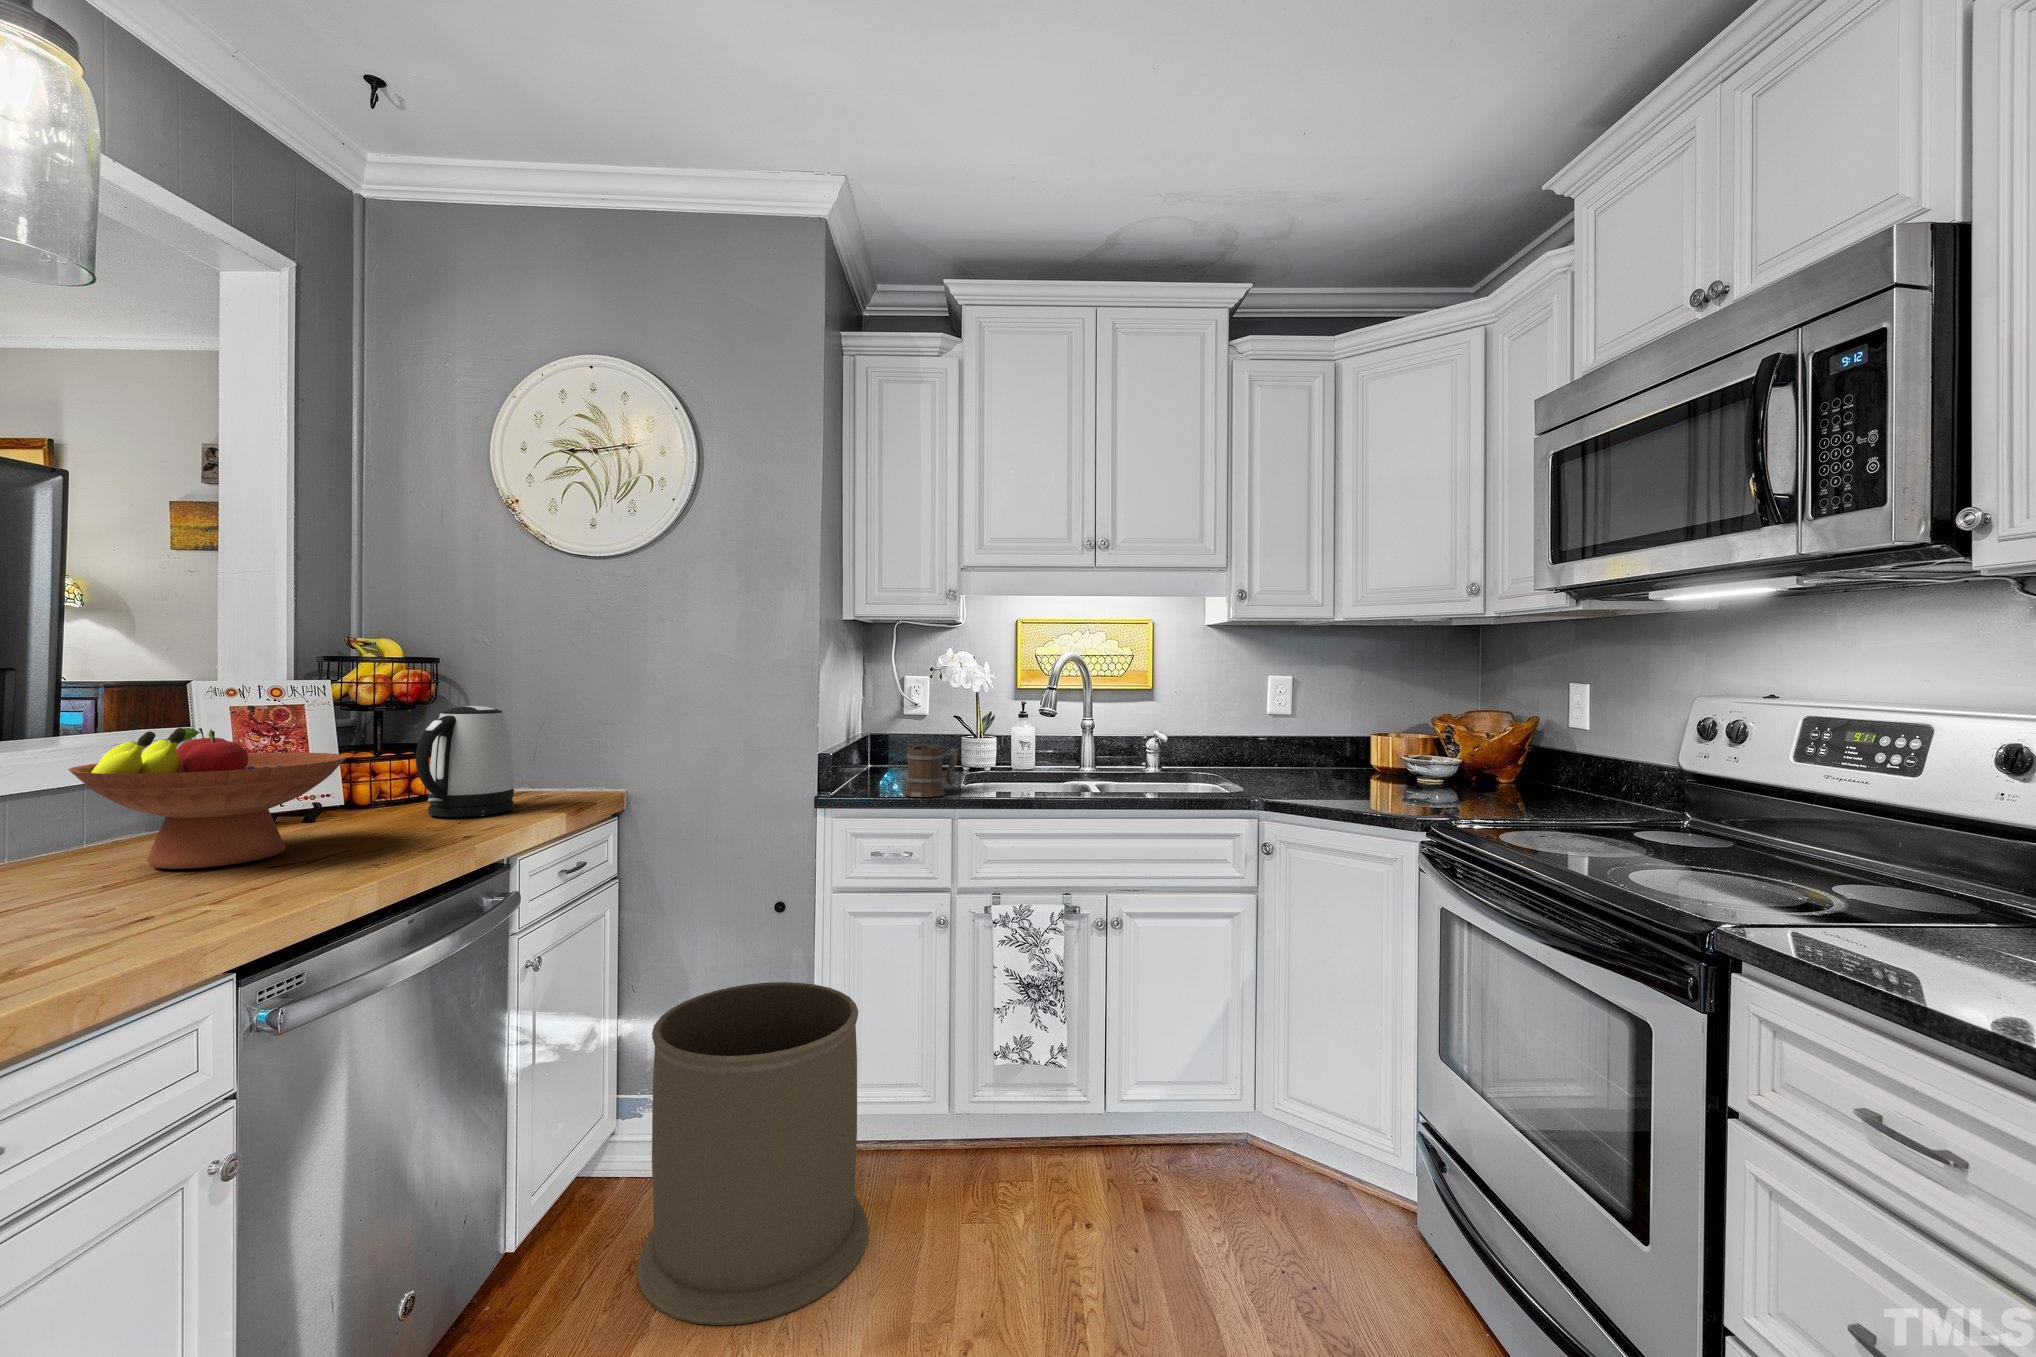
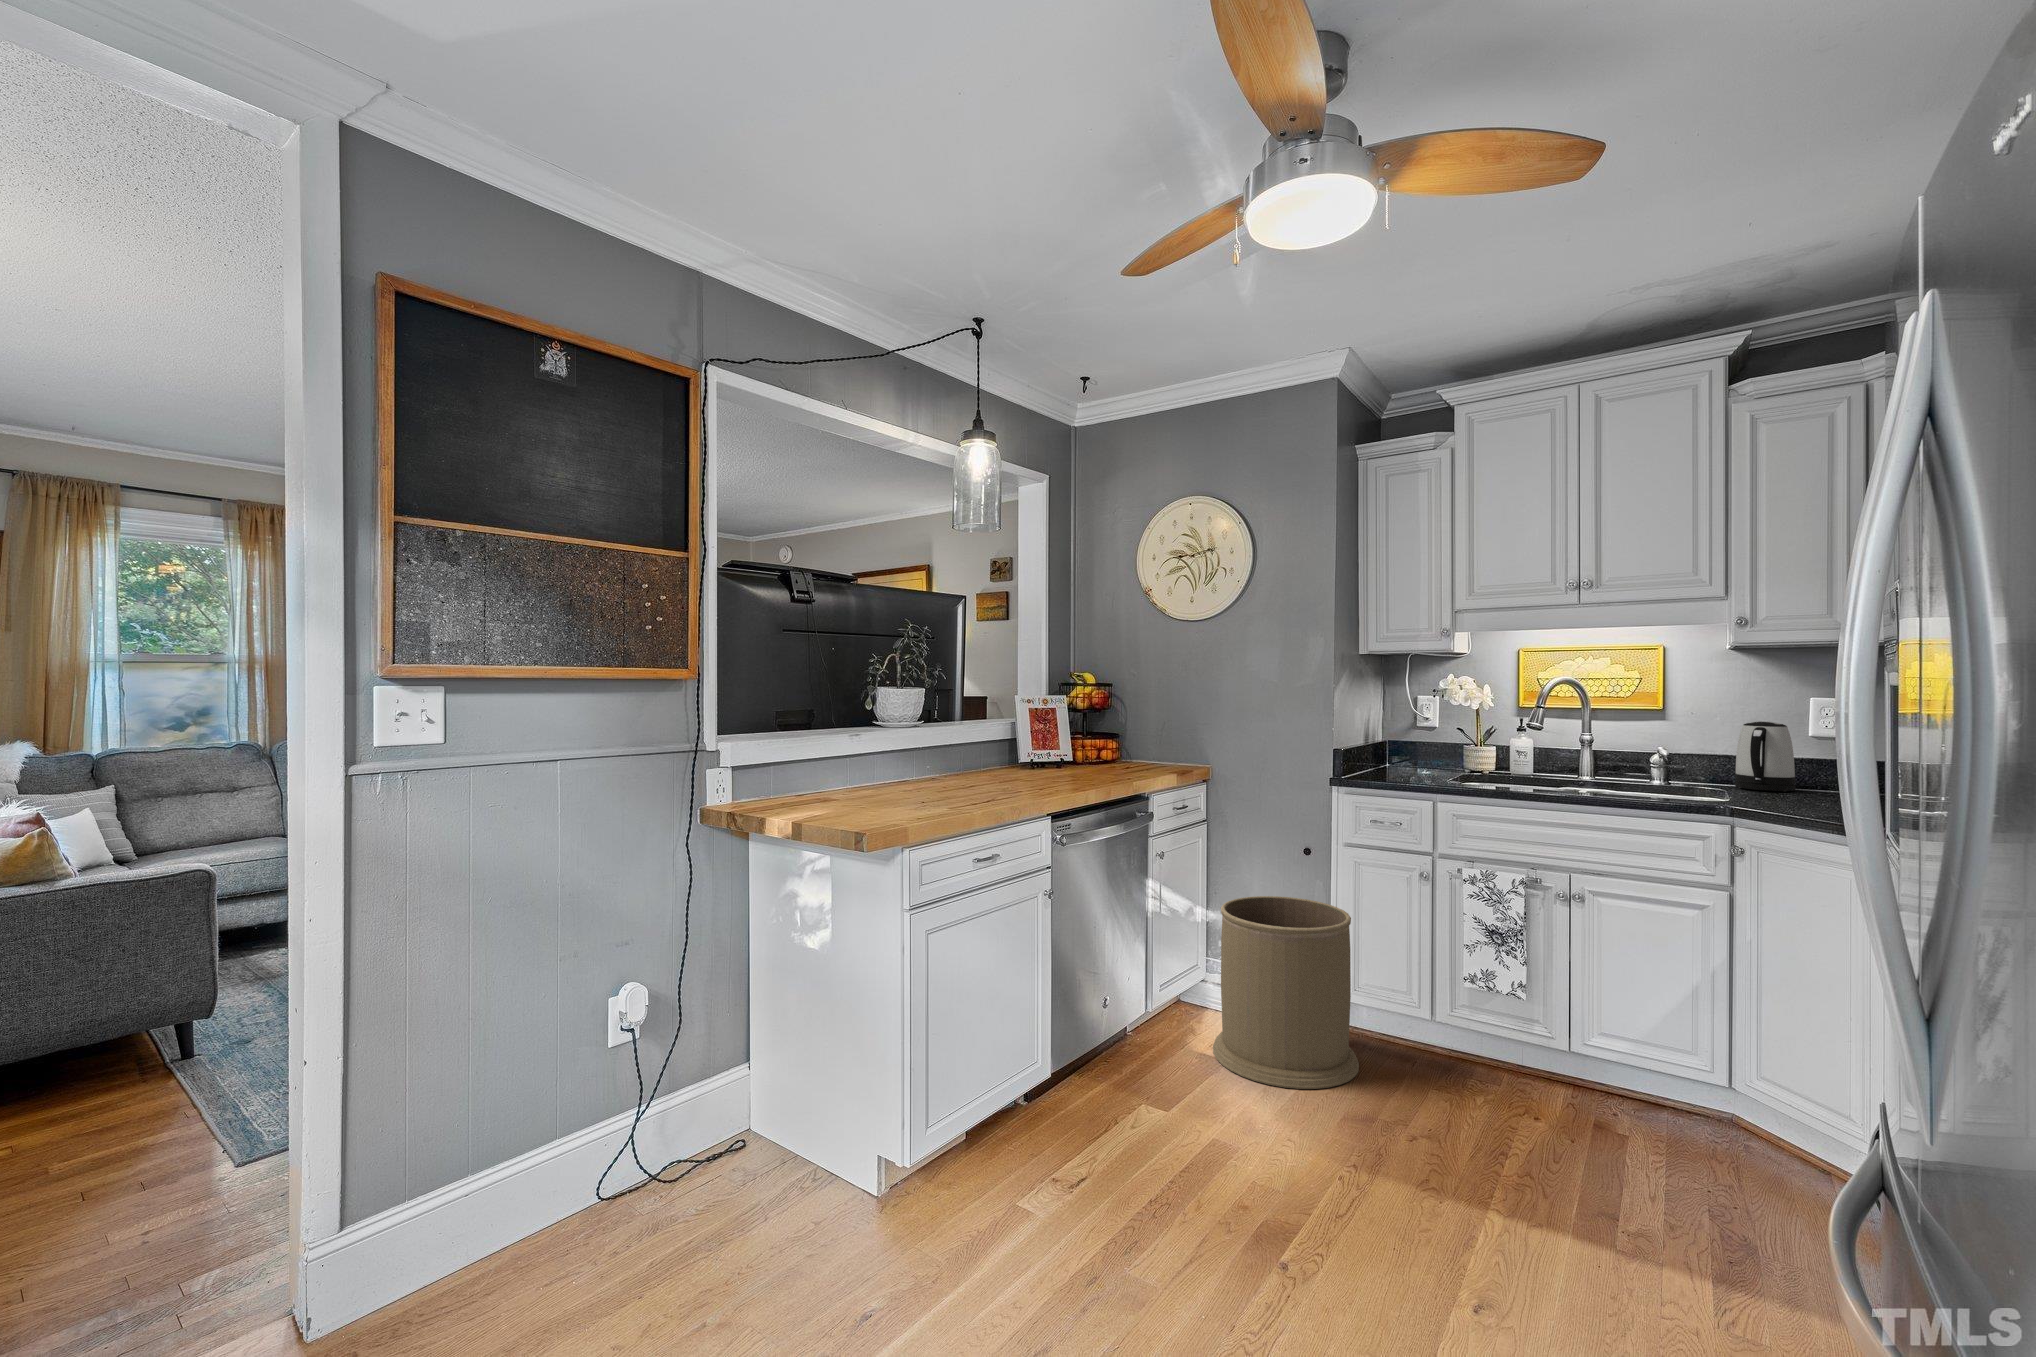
kettle: present [416,706,514,817] -> present [1735,721,1796,792]
fruit bowl: present [68,728,347,869] -> none [985,718,1077,780]
mug: present [904,744,958,797] -> none [1399,745,1446,785]

